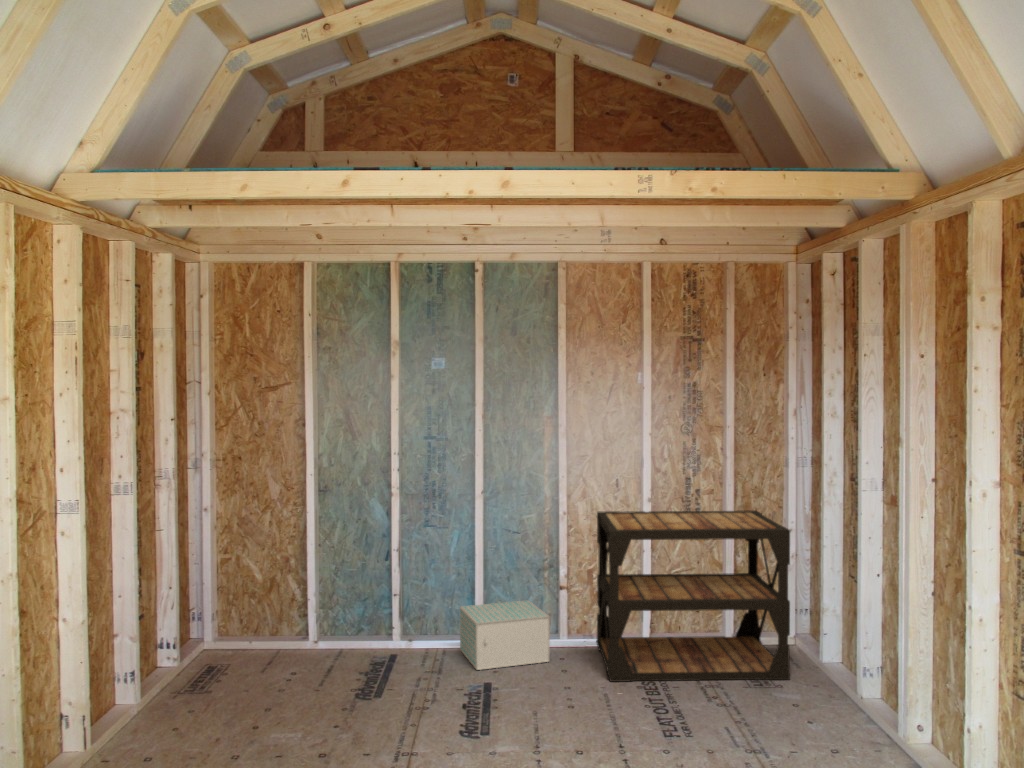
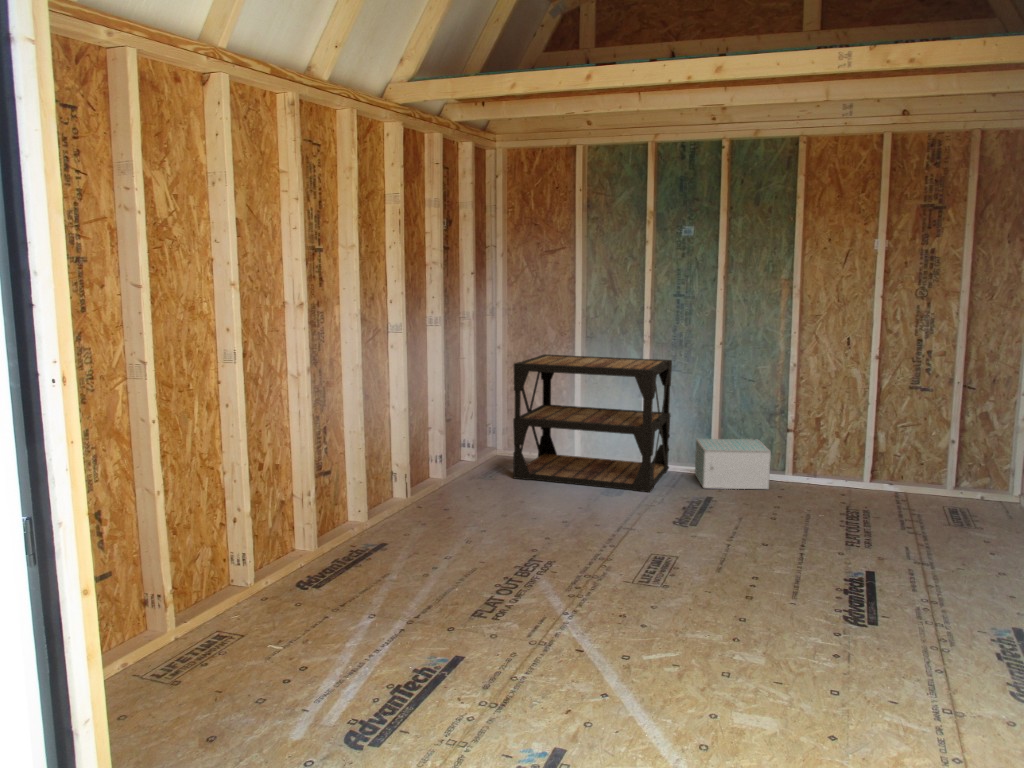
shelving unit: present [596,510,790,682] -> present [513,354,672,492]

